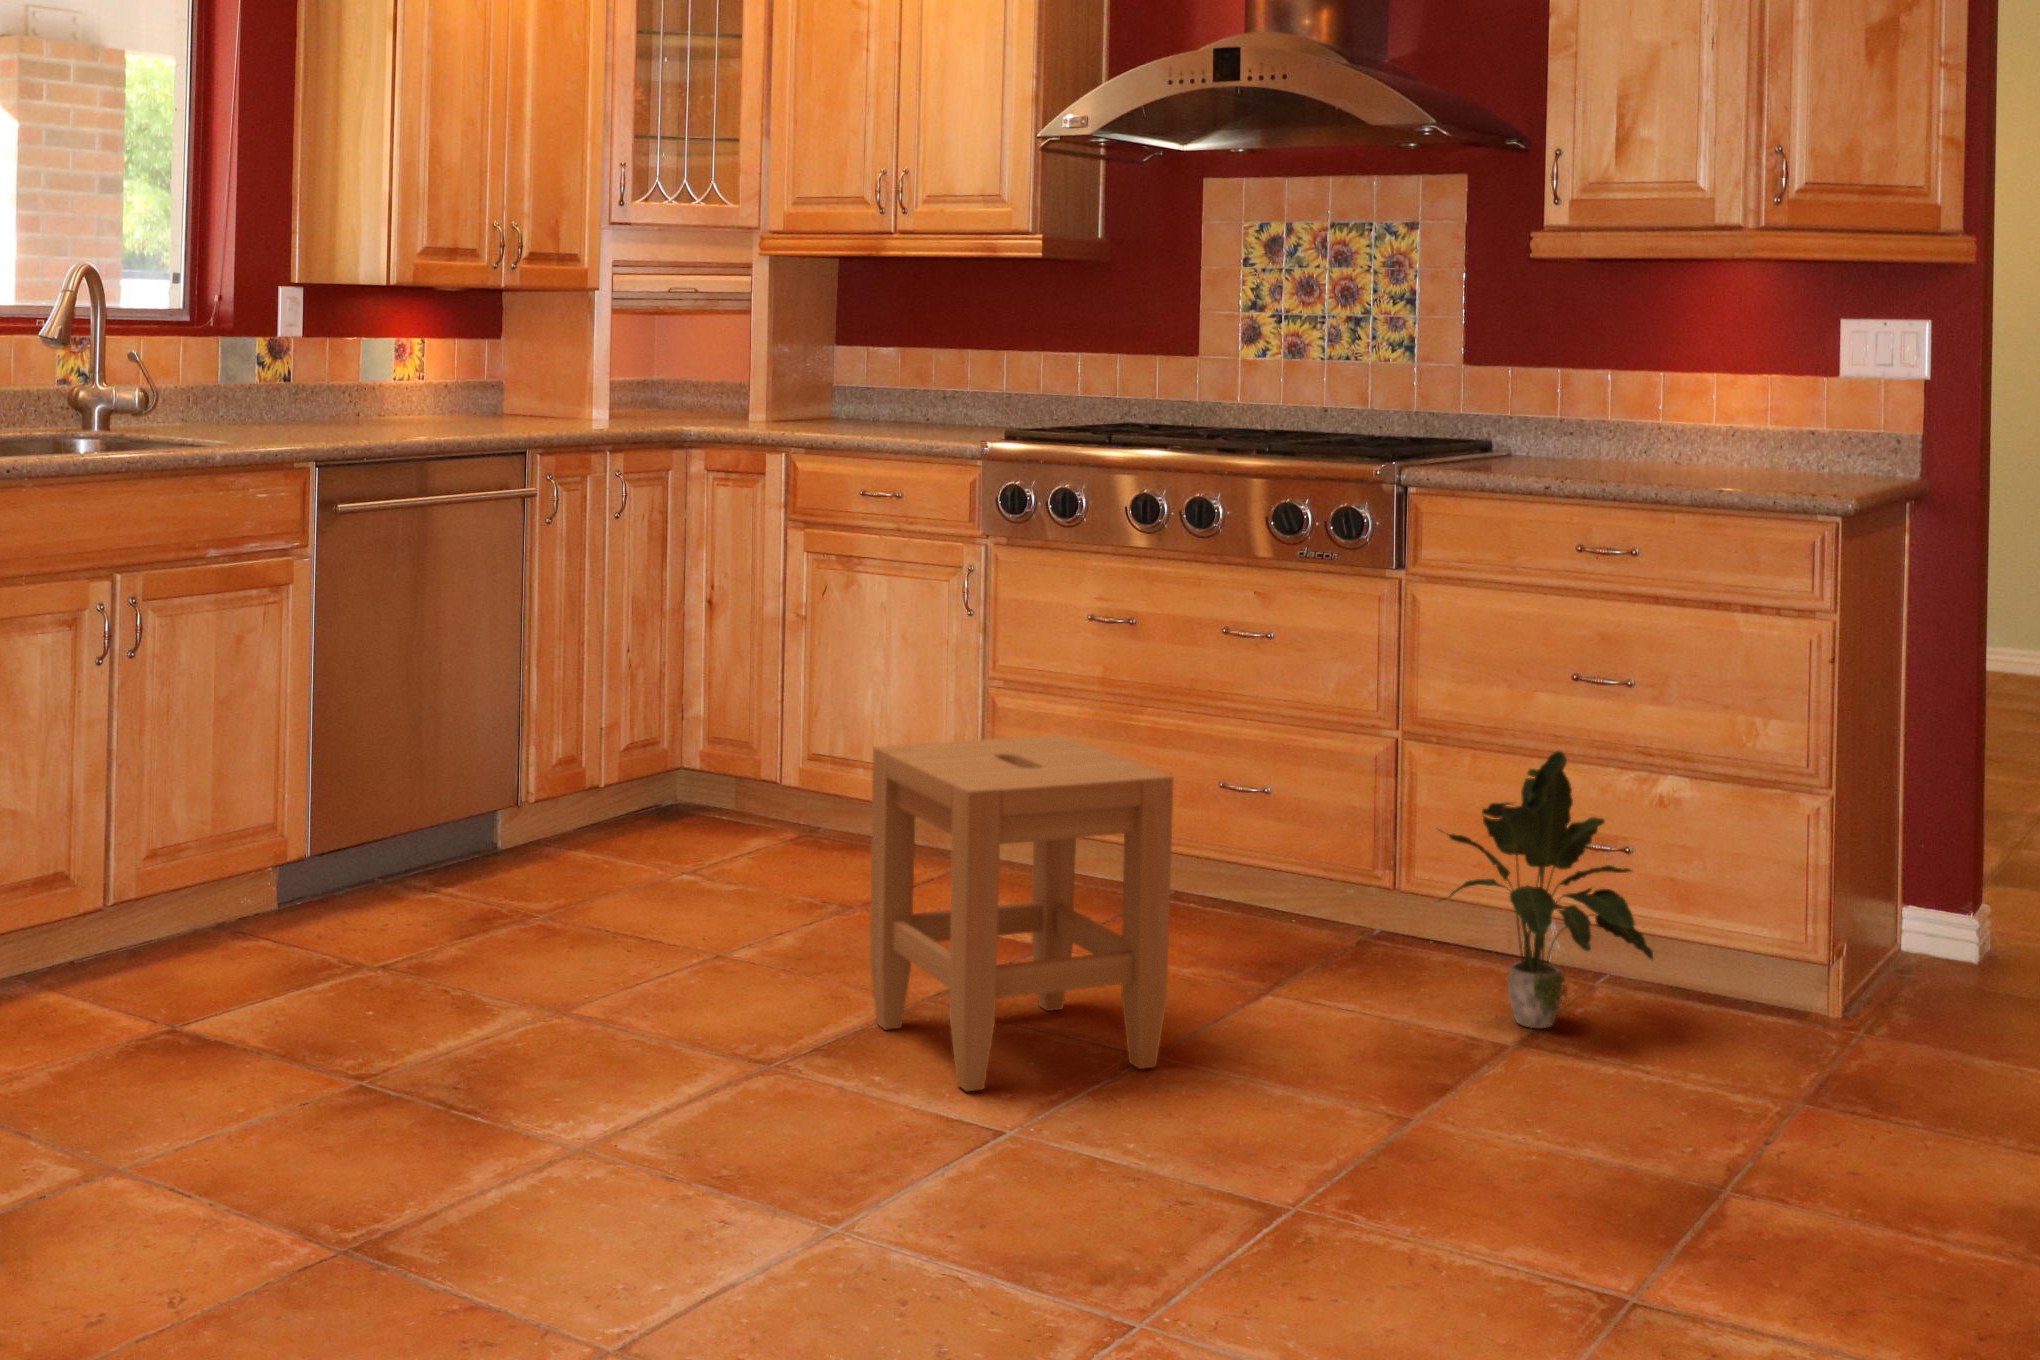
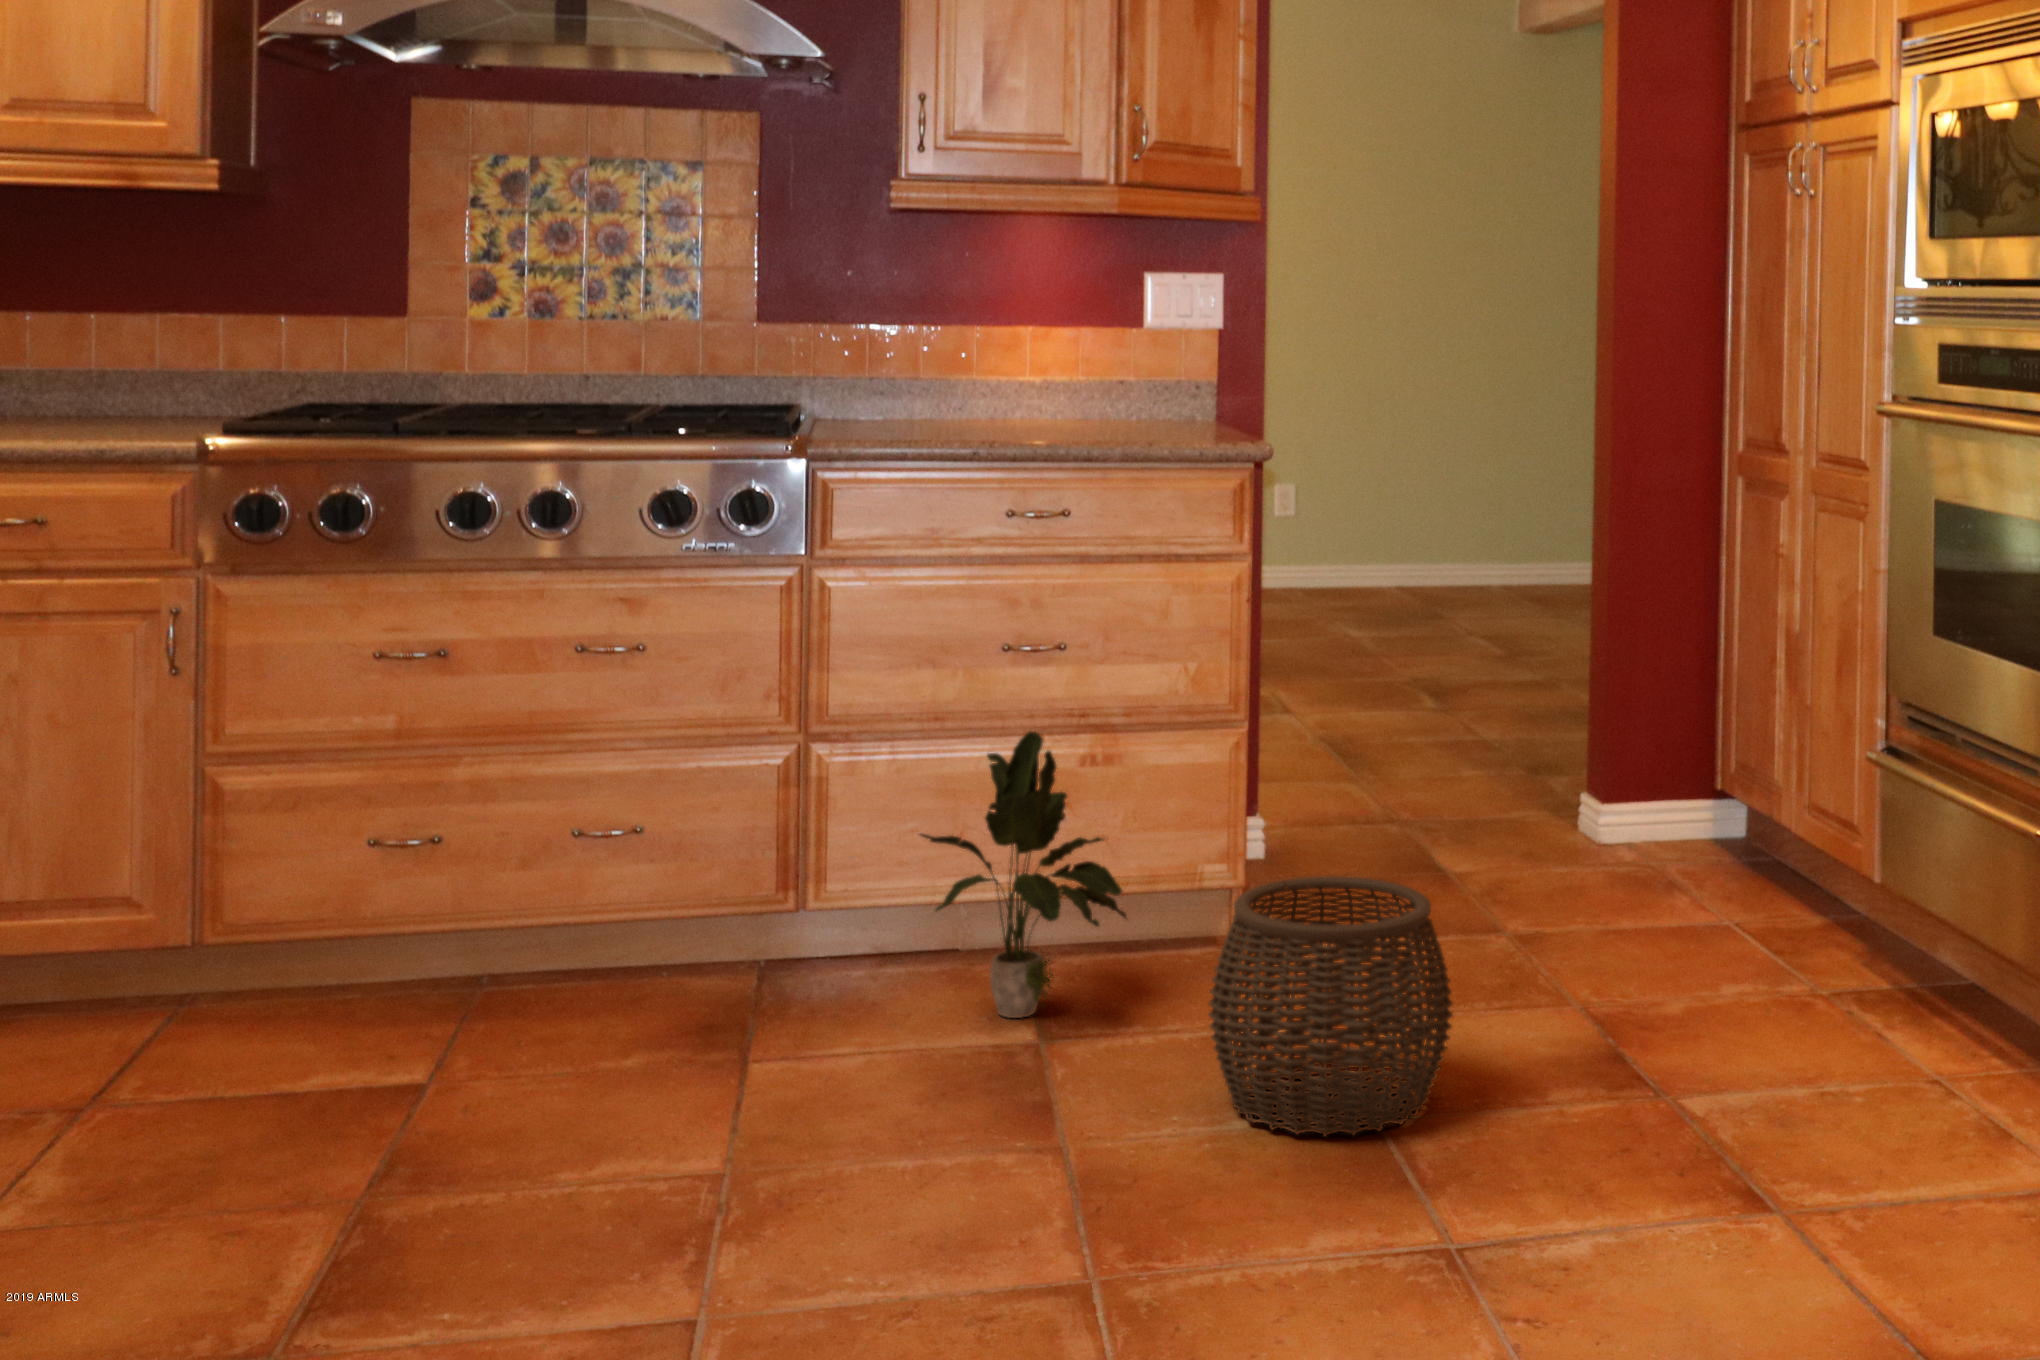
stool: present [870,735,1173,1091] -> none [329,805,742,1259]
woven basket: none [1608,933,1889,1220] -> present [1209,876,1453,1136]

